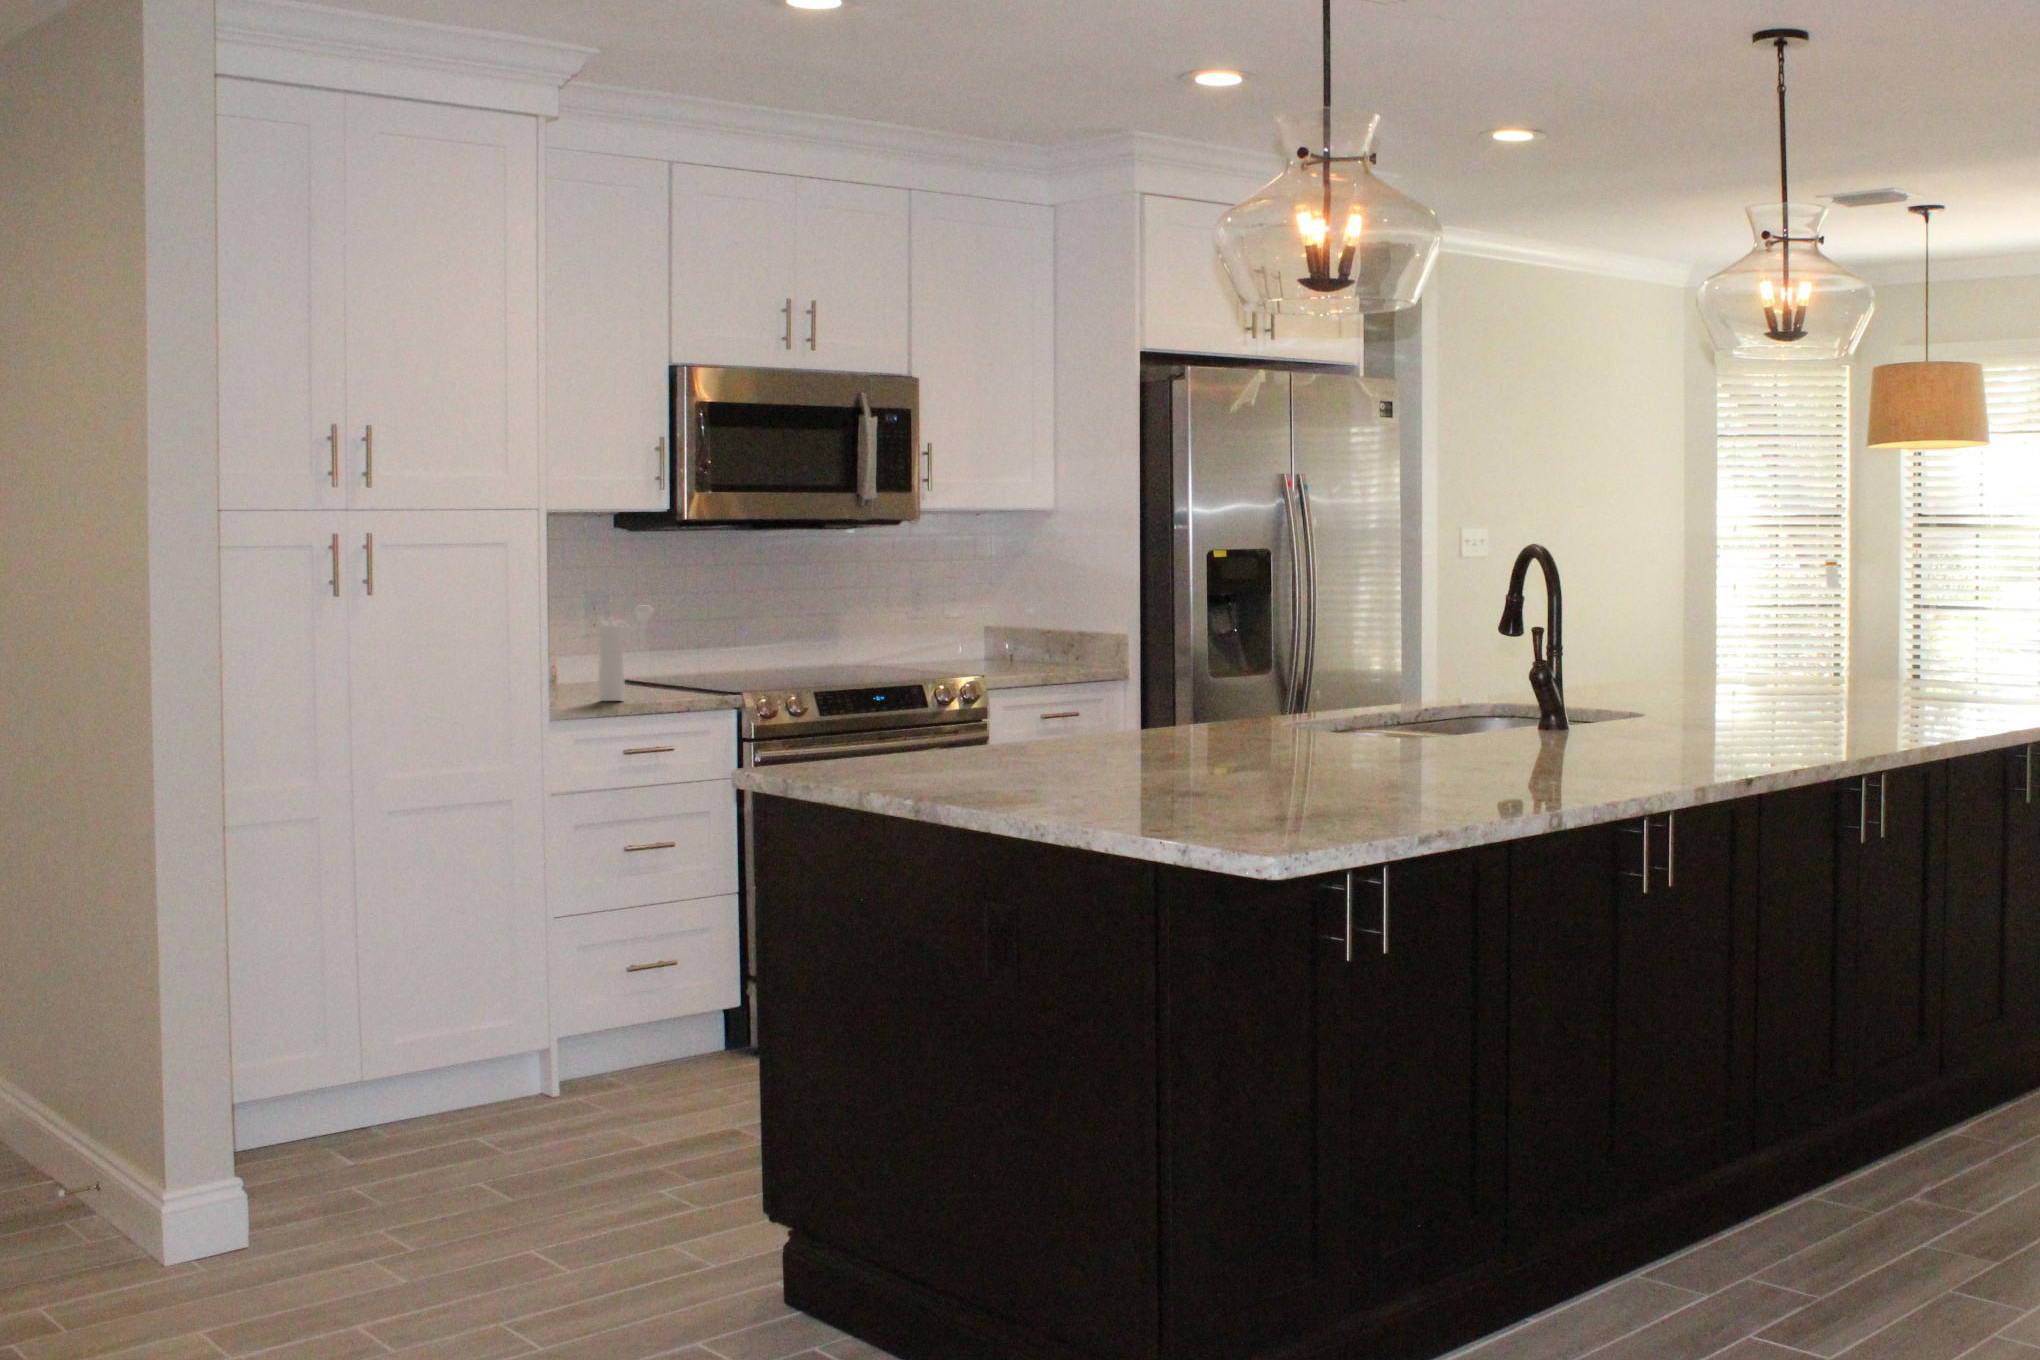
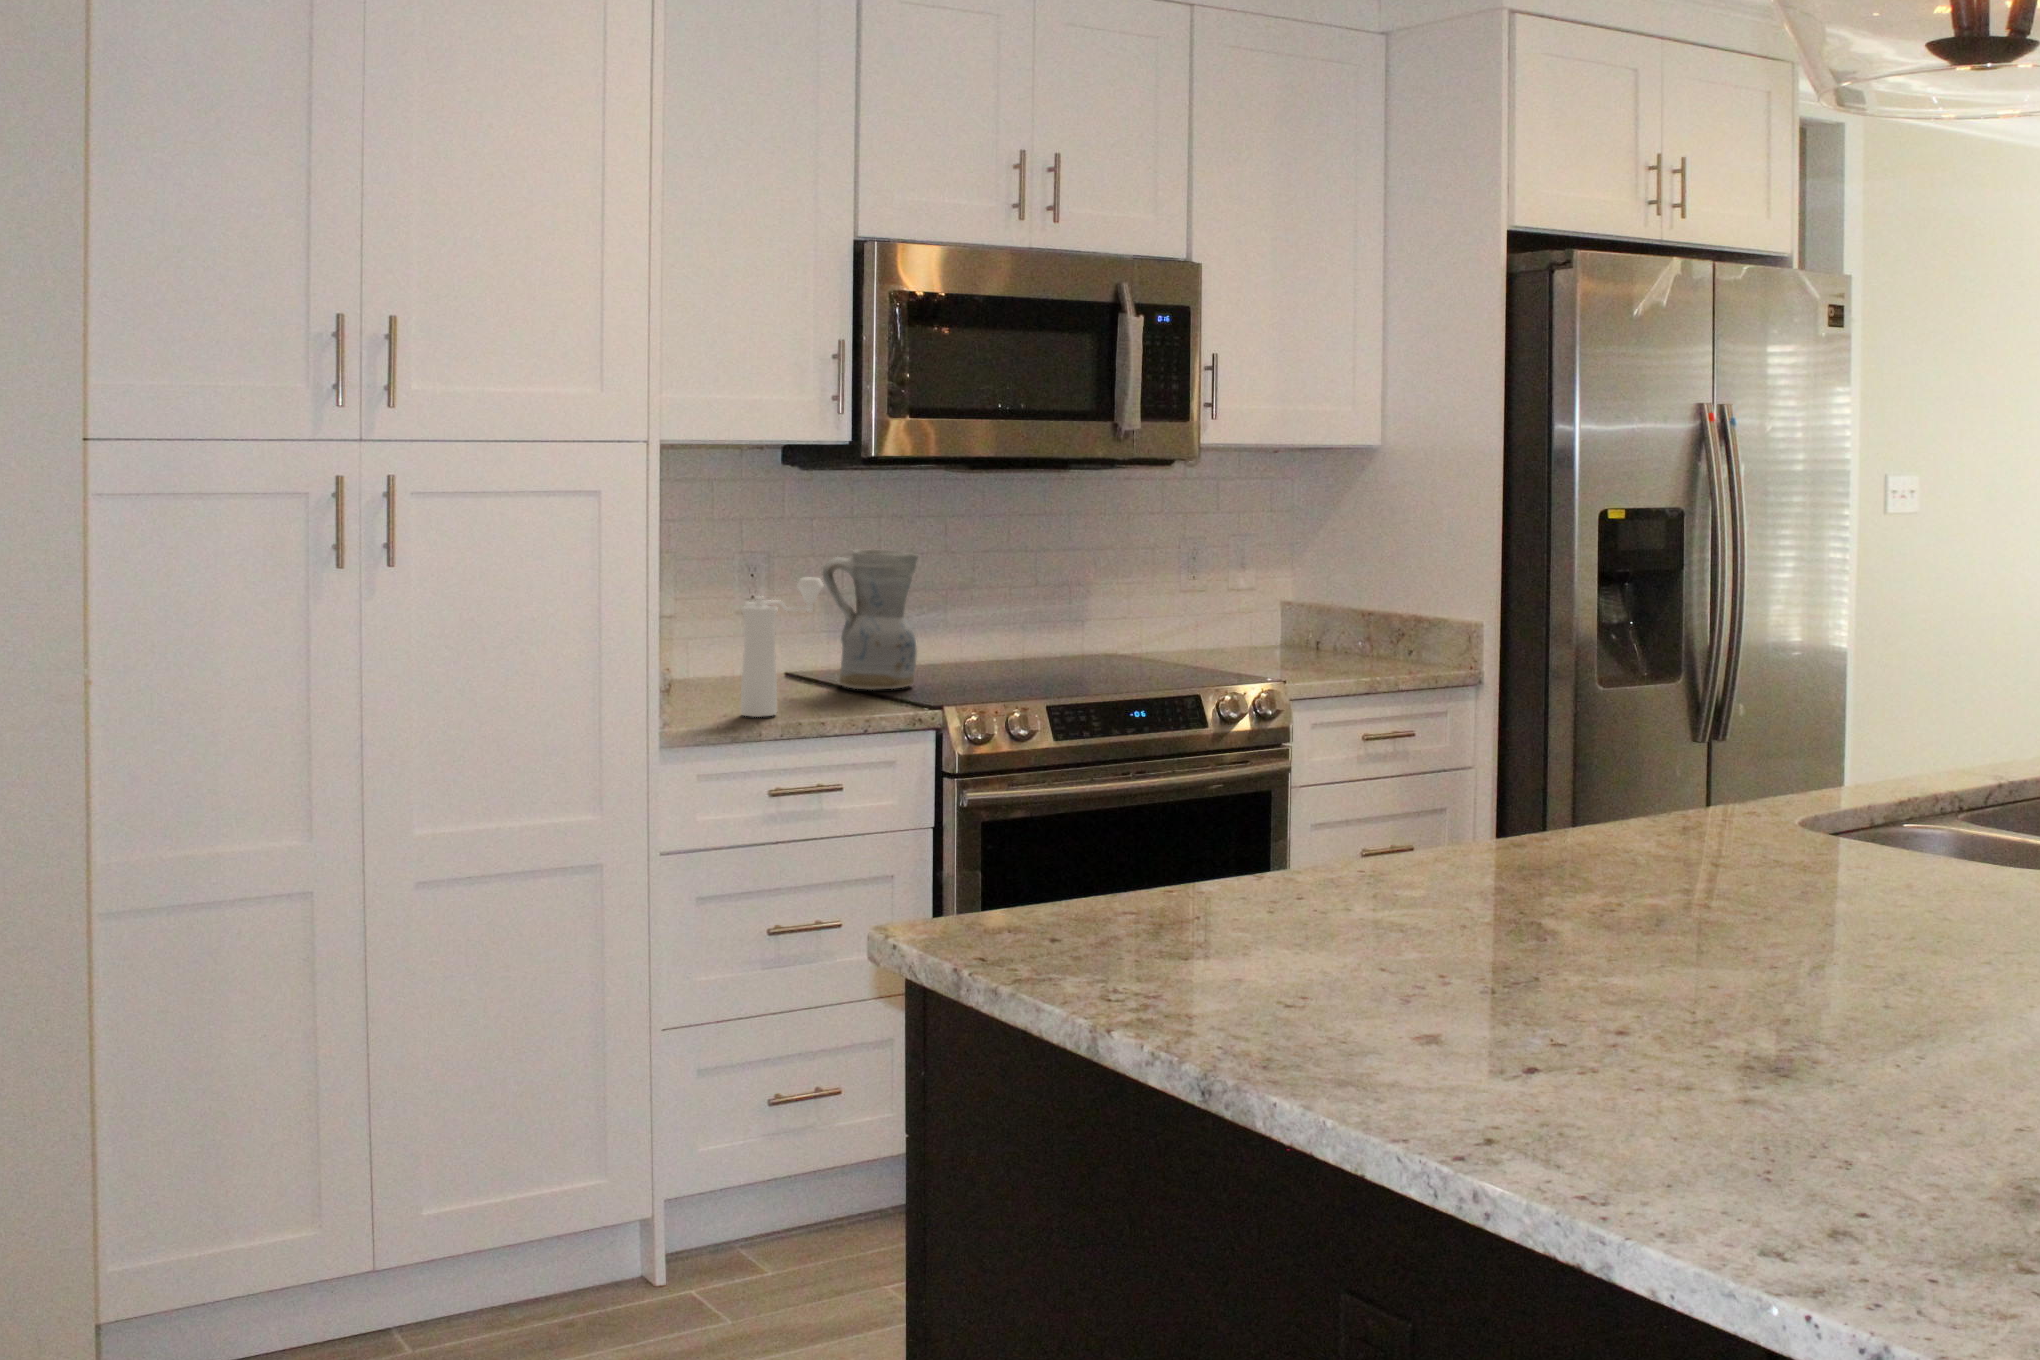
ceramic pitcher: none [646,588,717,687] -> present [823,549,918,690]

